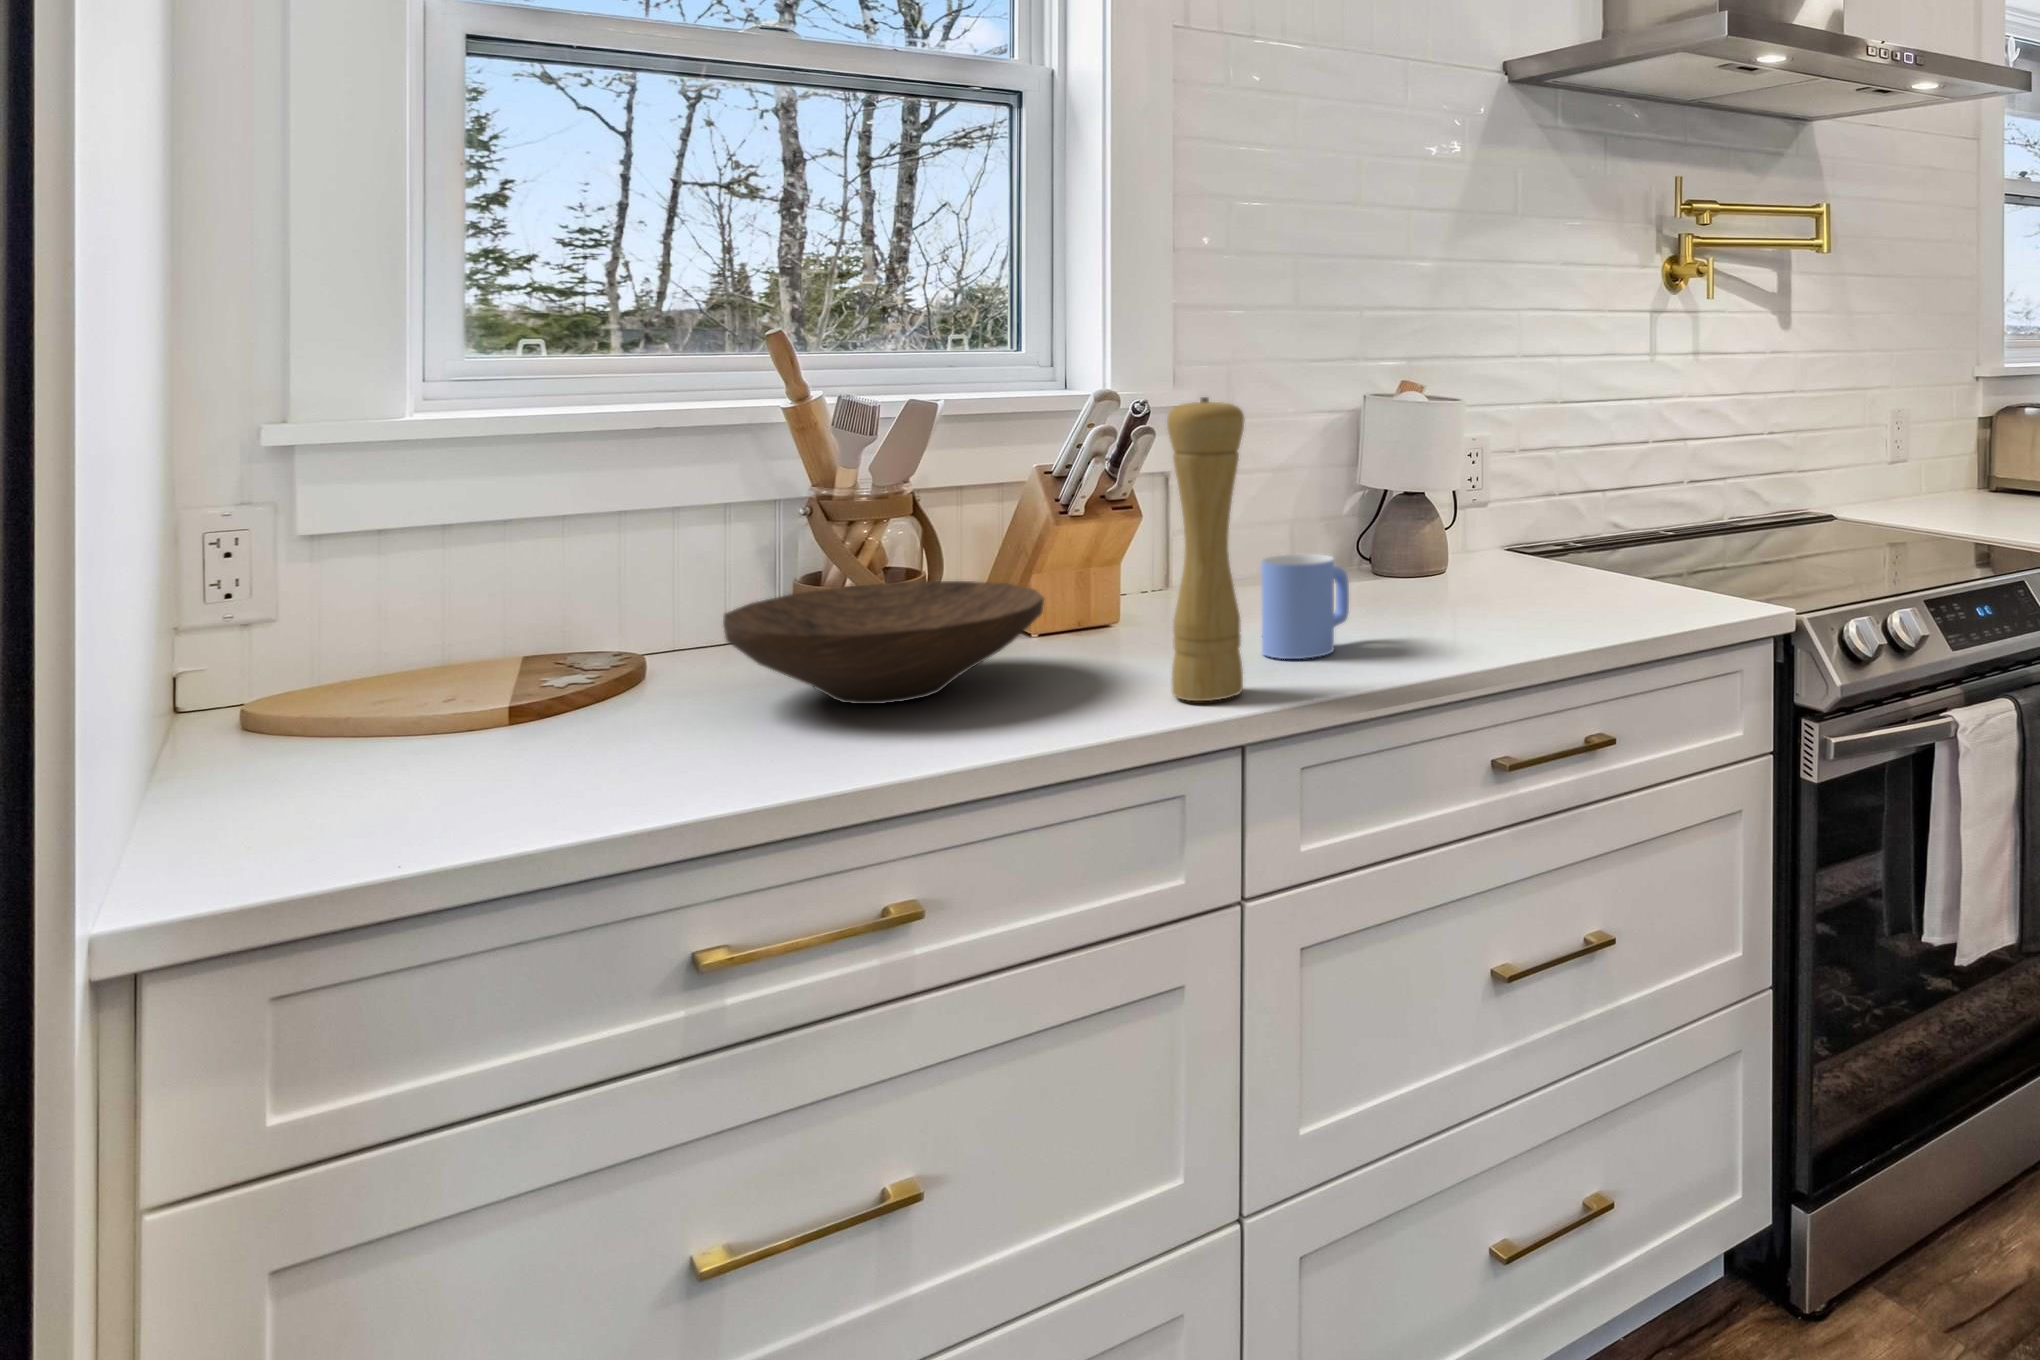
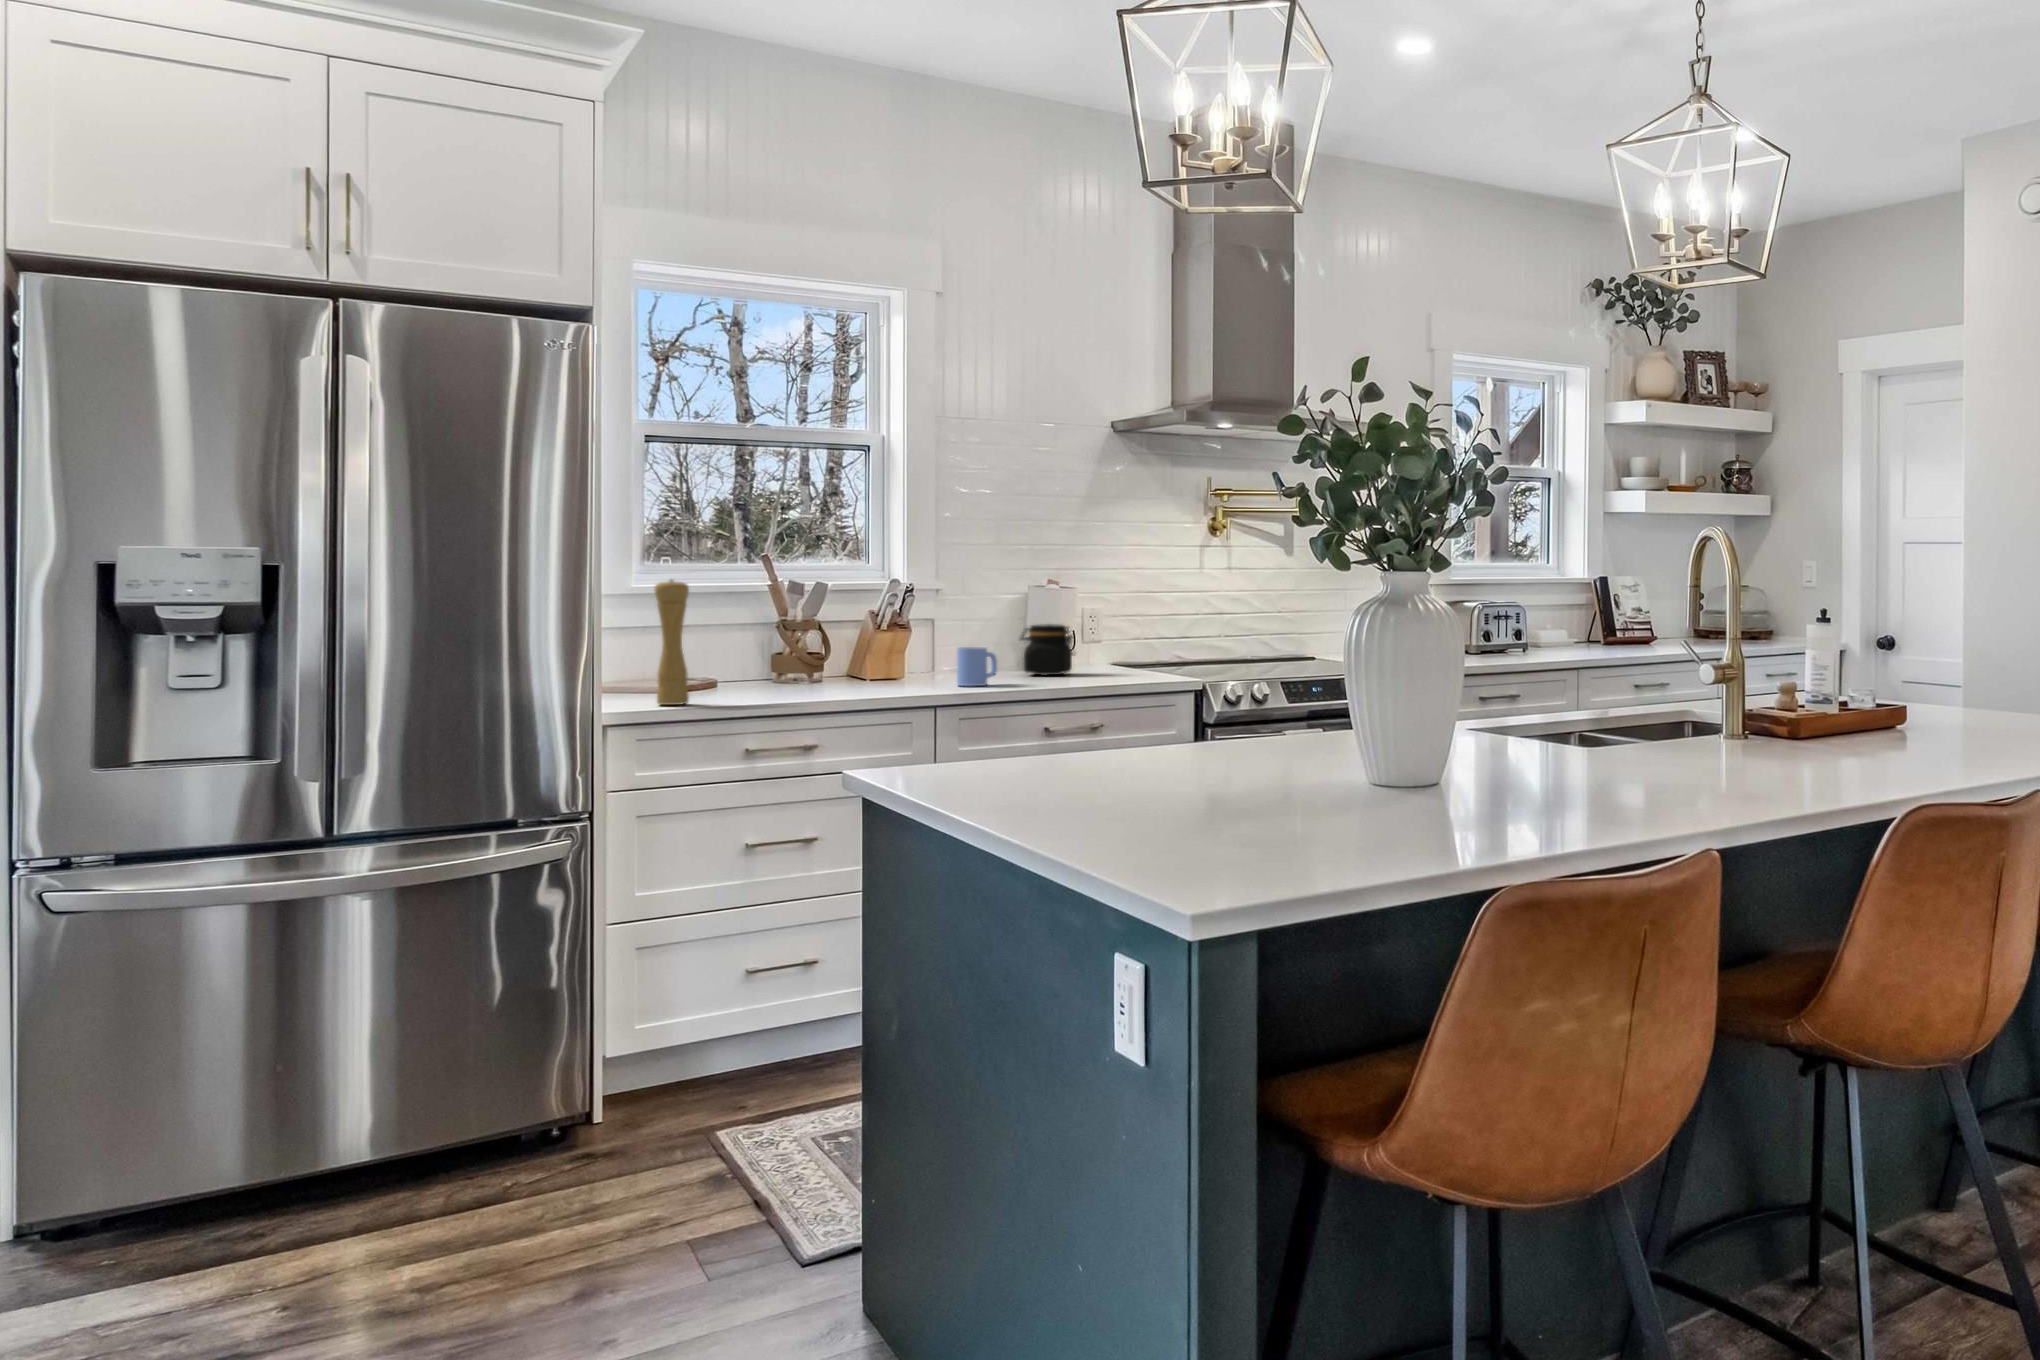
pepper mill: present [1167,397,1244,701] -> present [654,580,689,705]
jar: none [1360,480,1480,595] -> present [1021,624,1075,675]
wooden bowl: present [723,581,1044,704] -> none [747,654,867,691]

